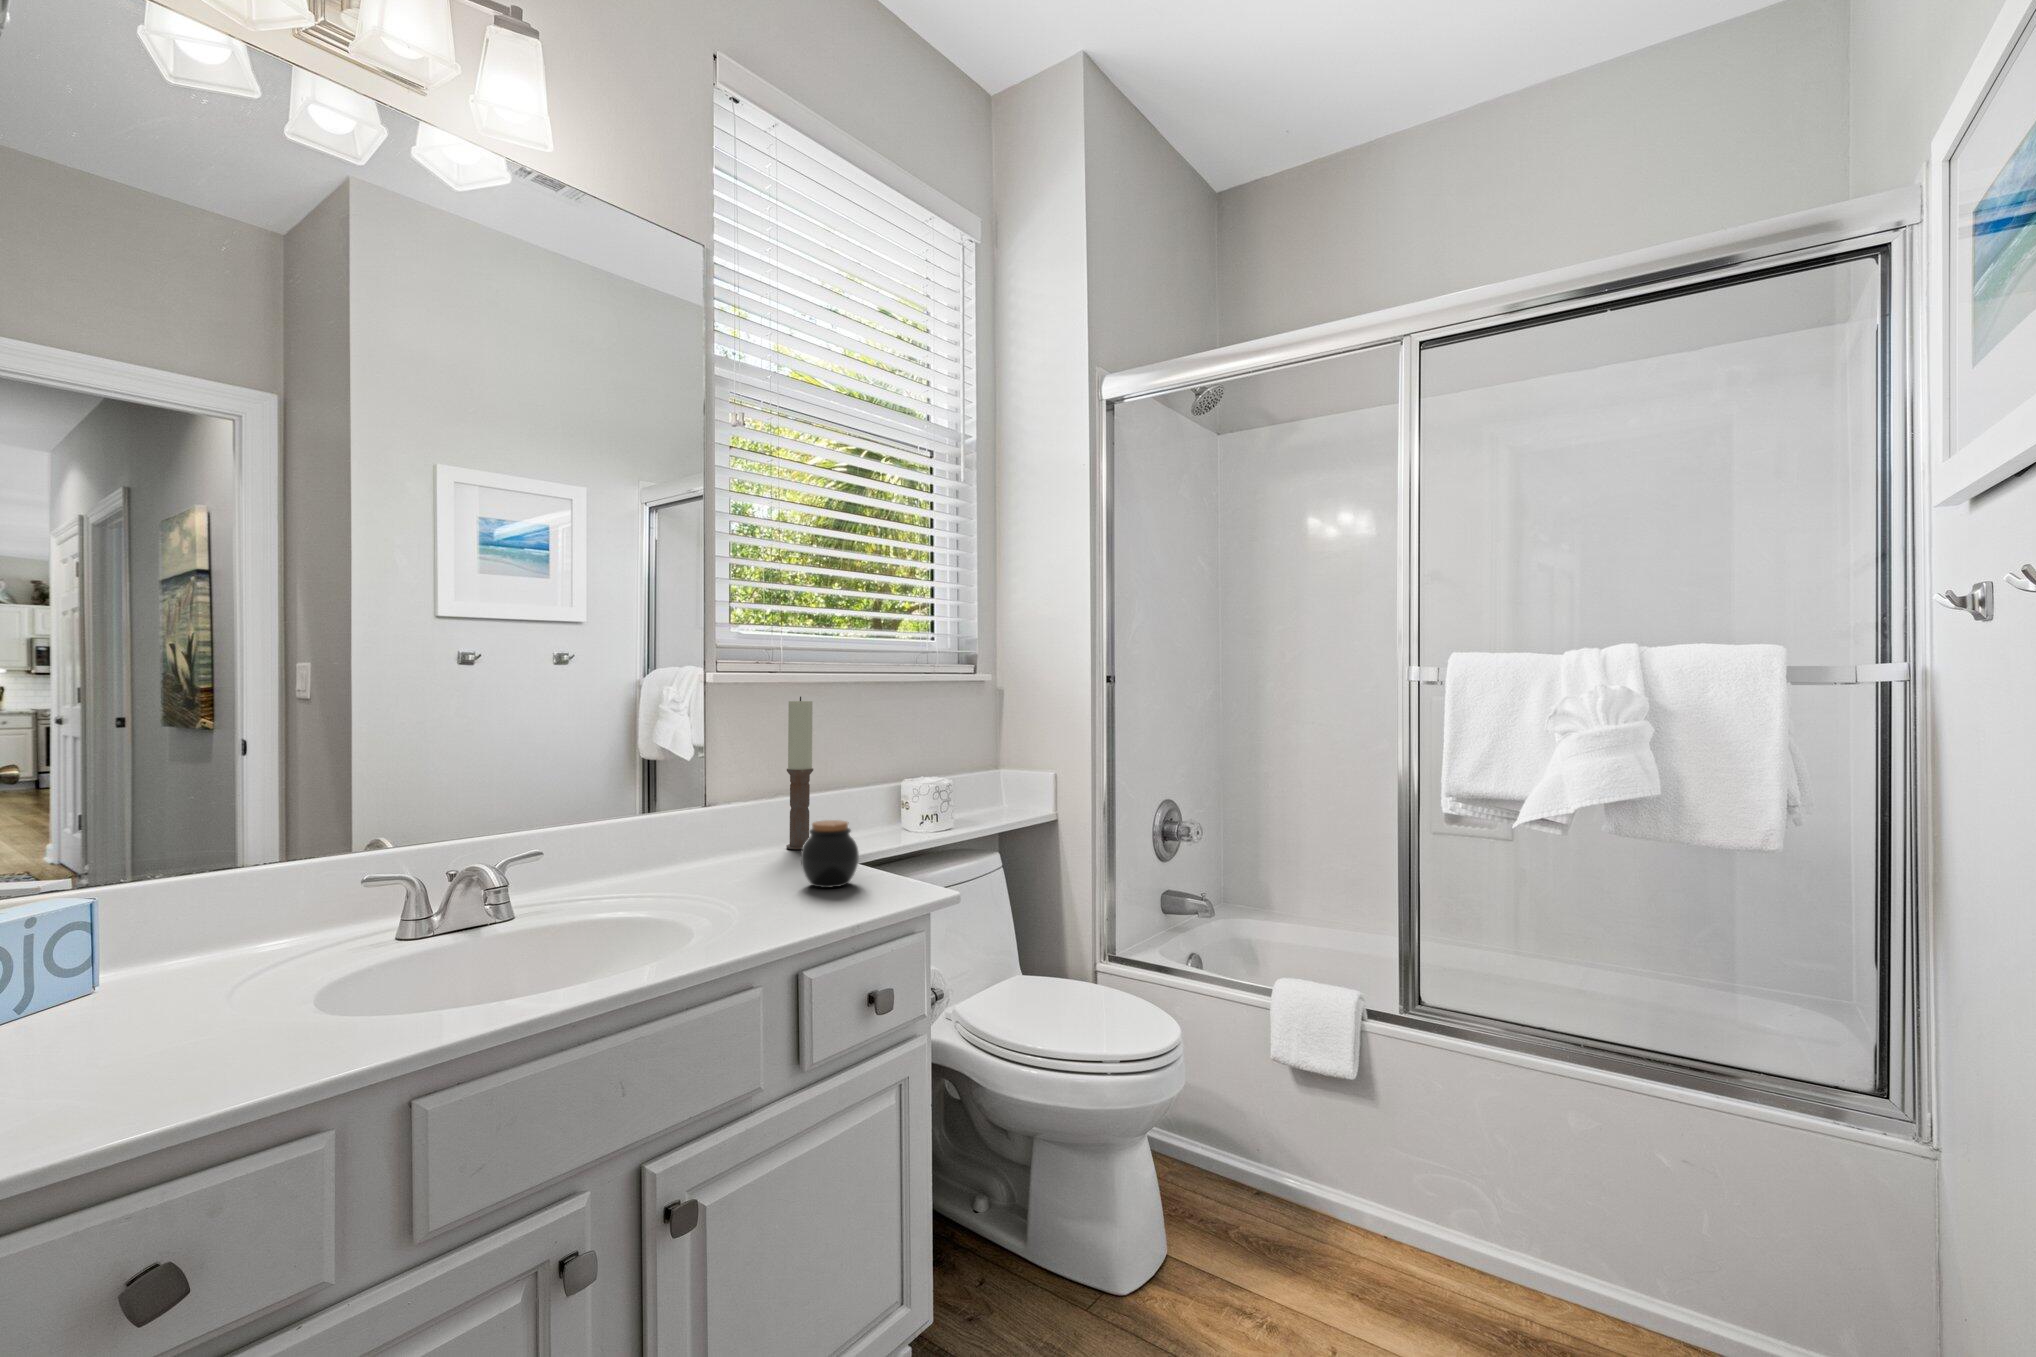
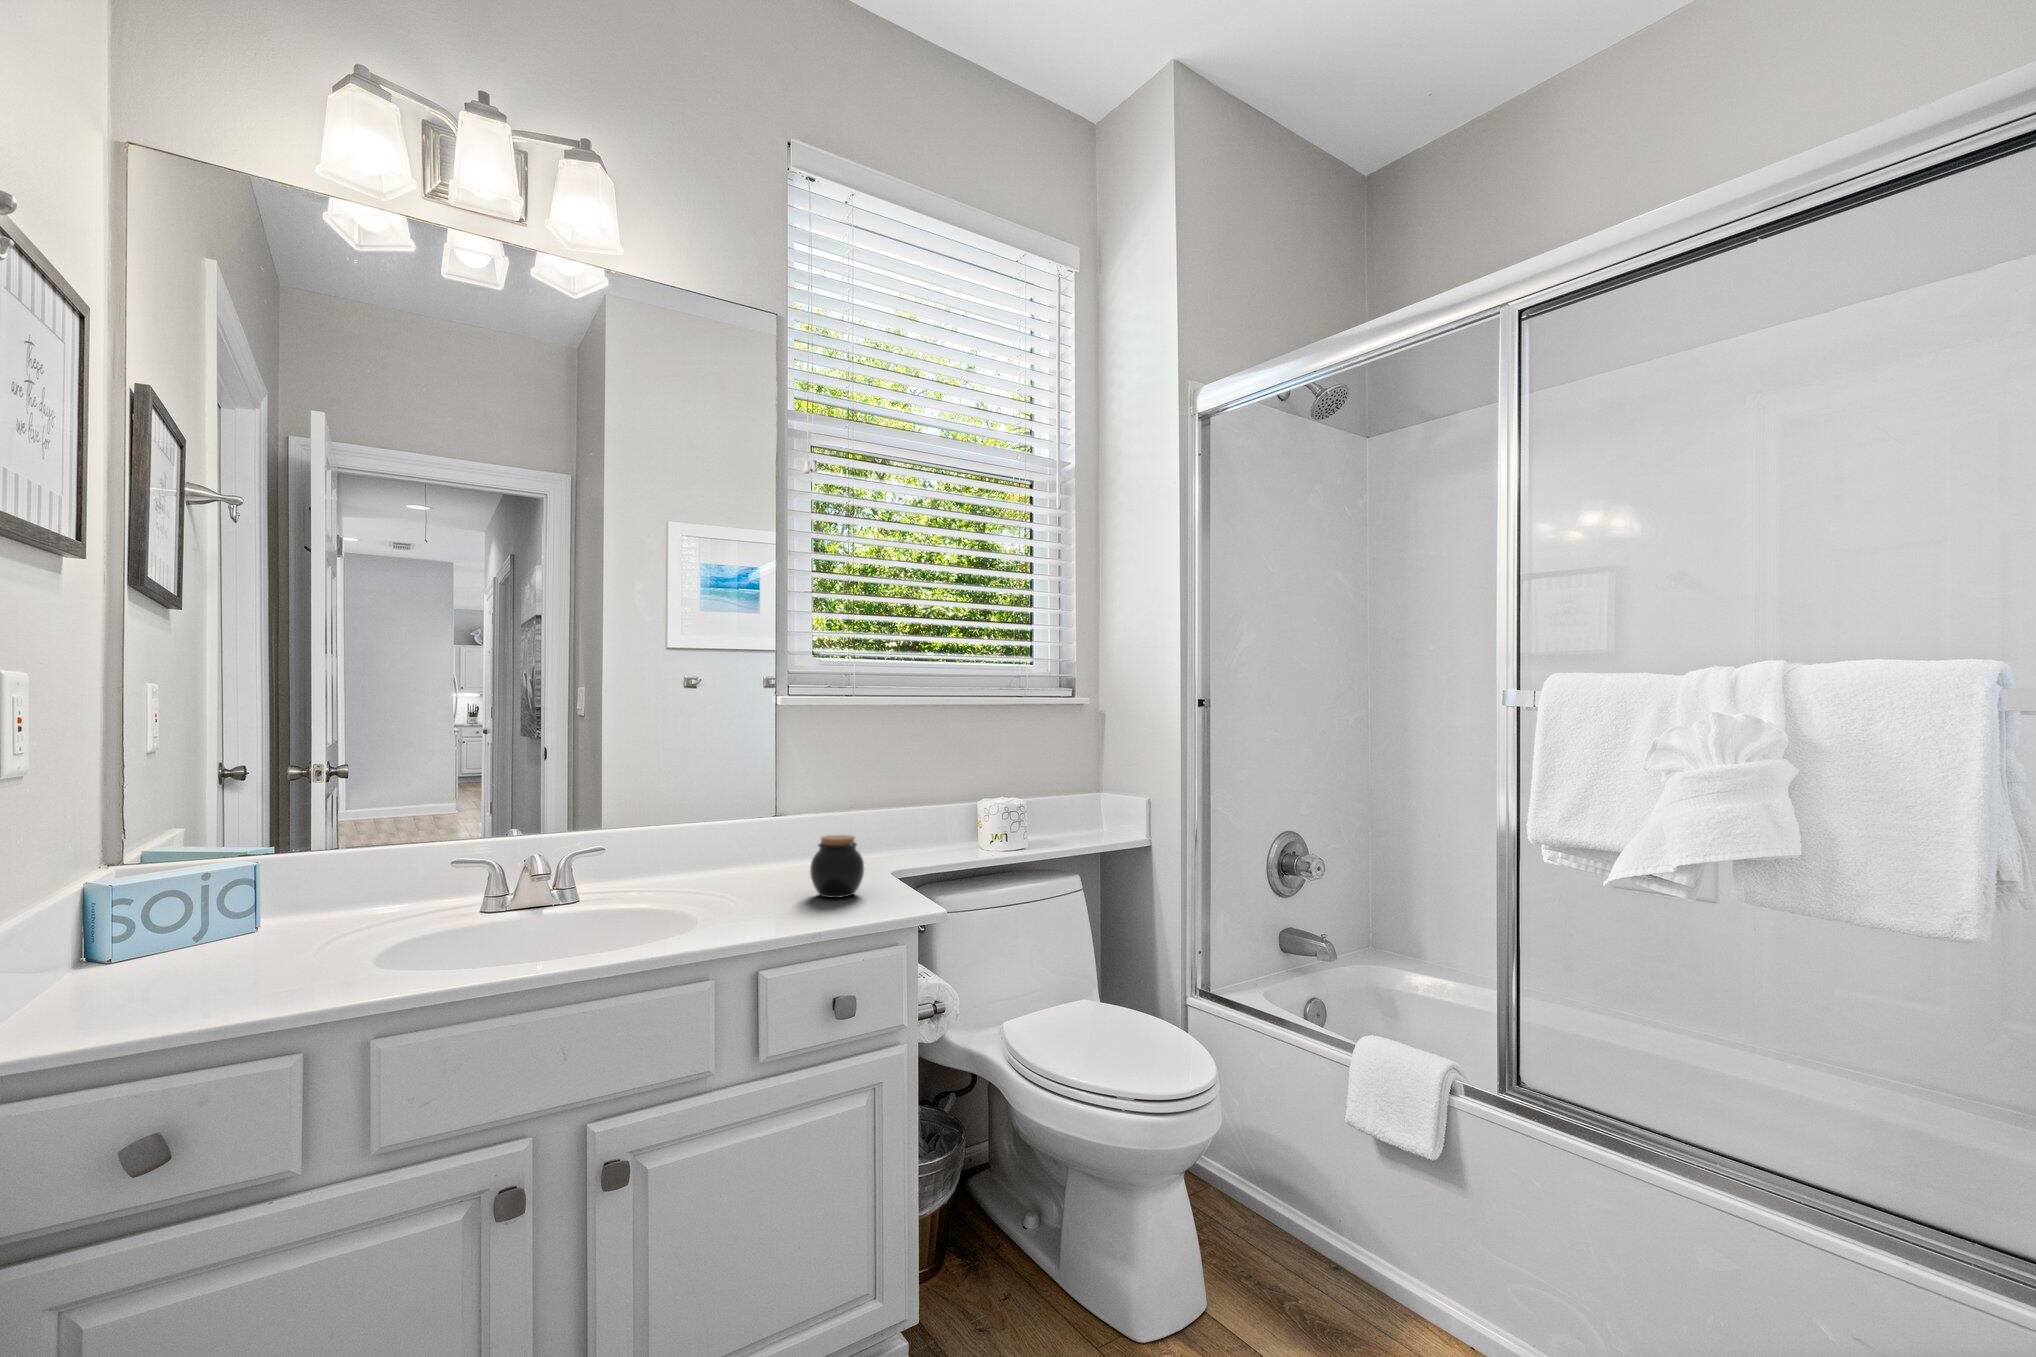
candle: present [786,697,813,849] -> none [849,718,874,861]

